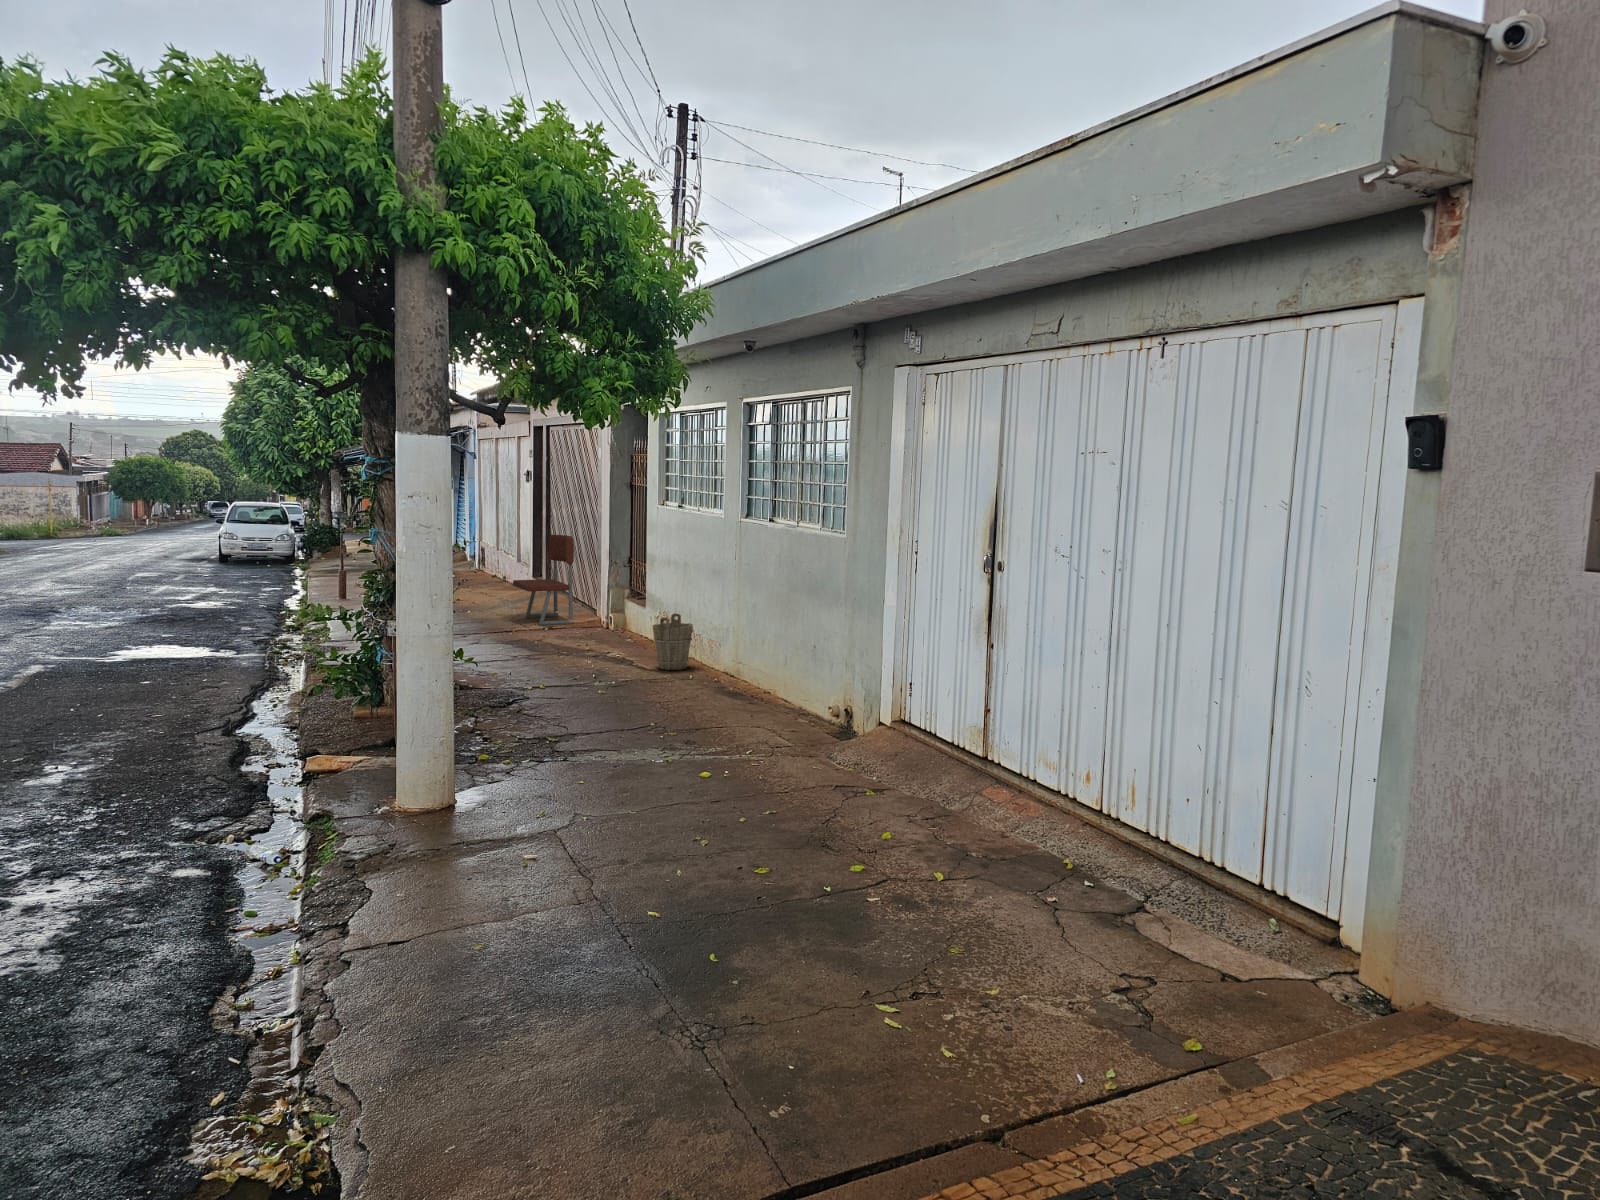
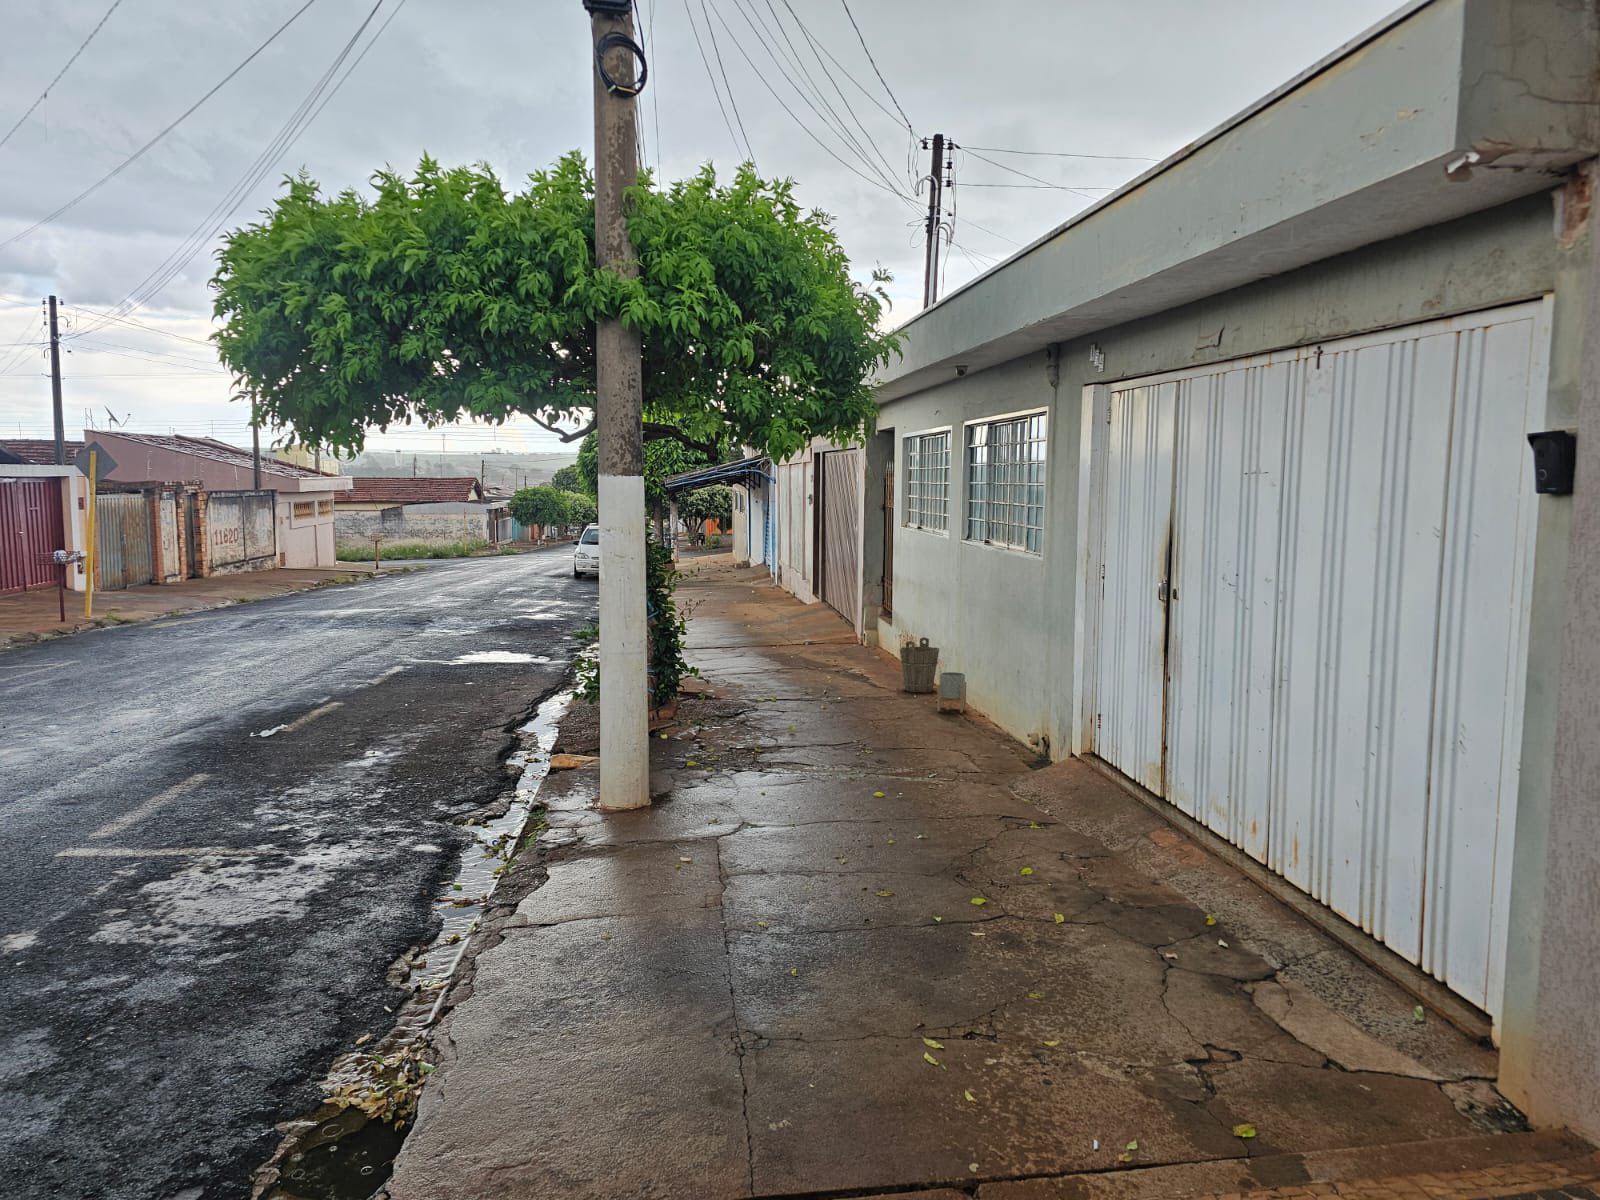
bench: present [513,535,574,625] -> none [798,557,852,643]
planter: none [704,647,731,687] -> present [937,672,966,713]

